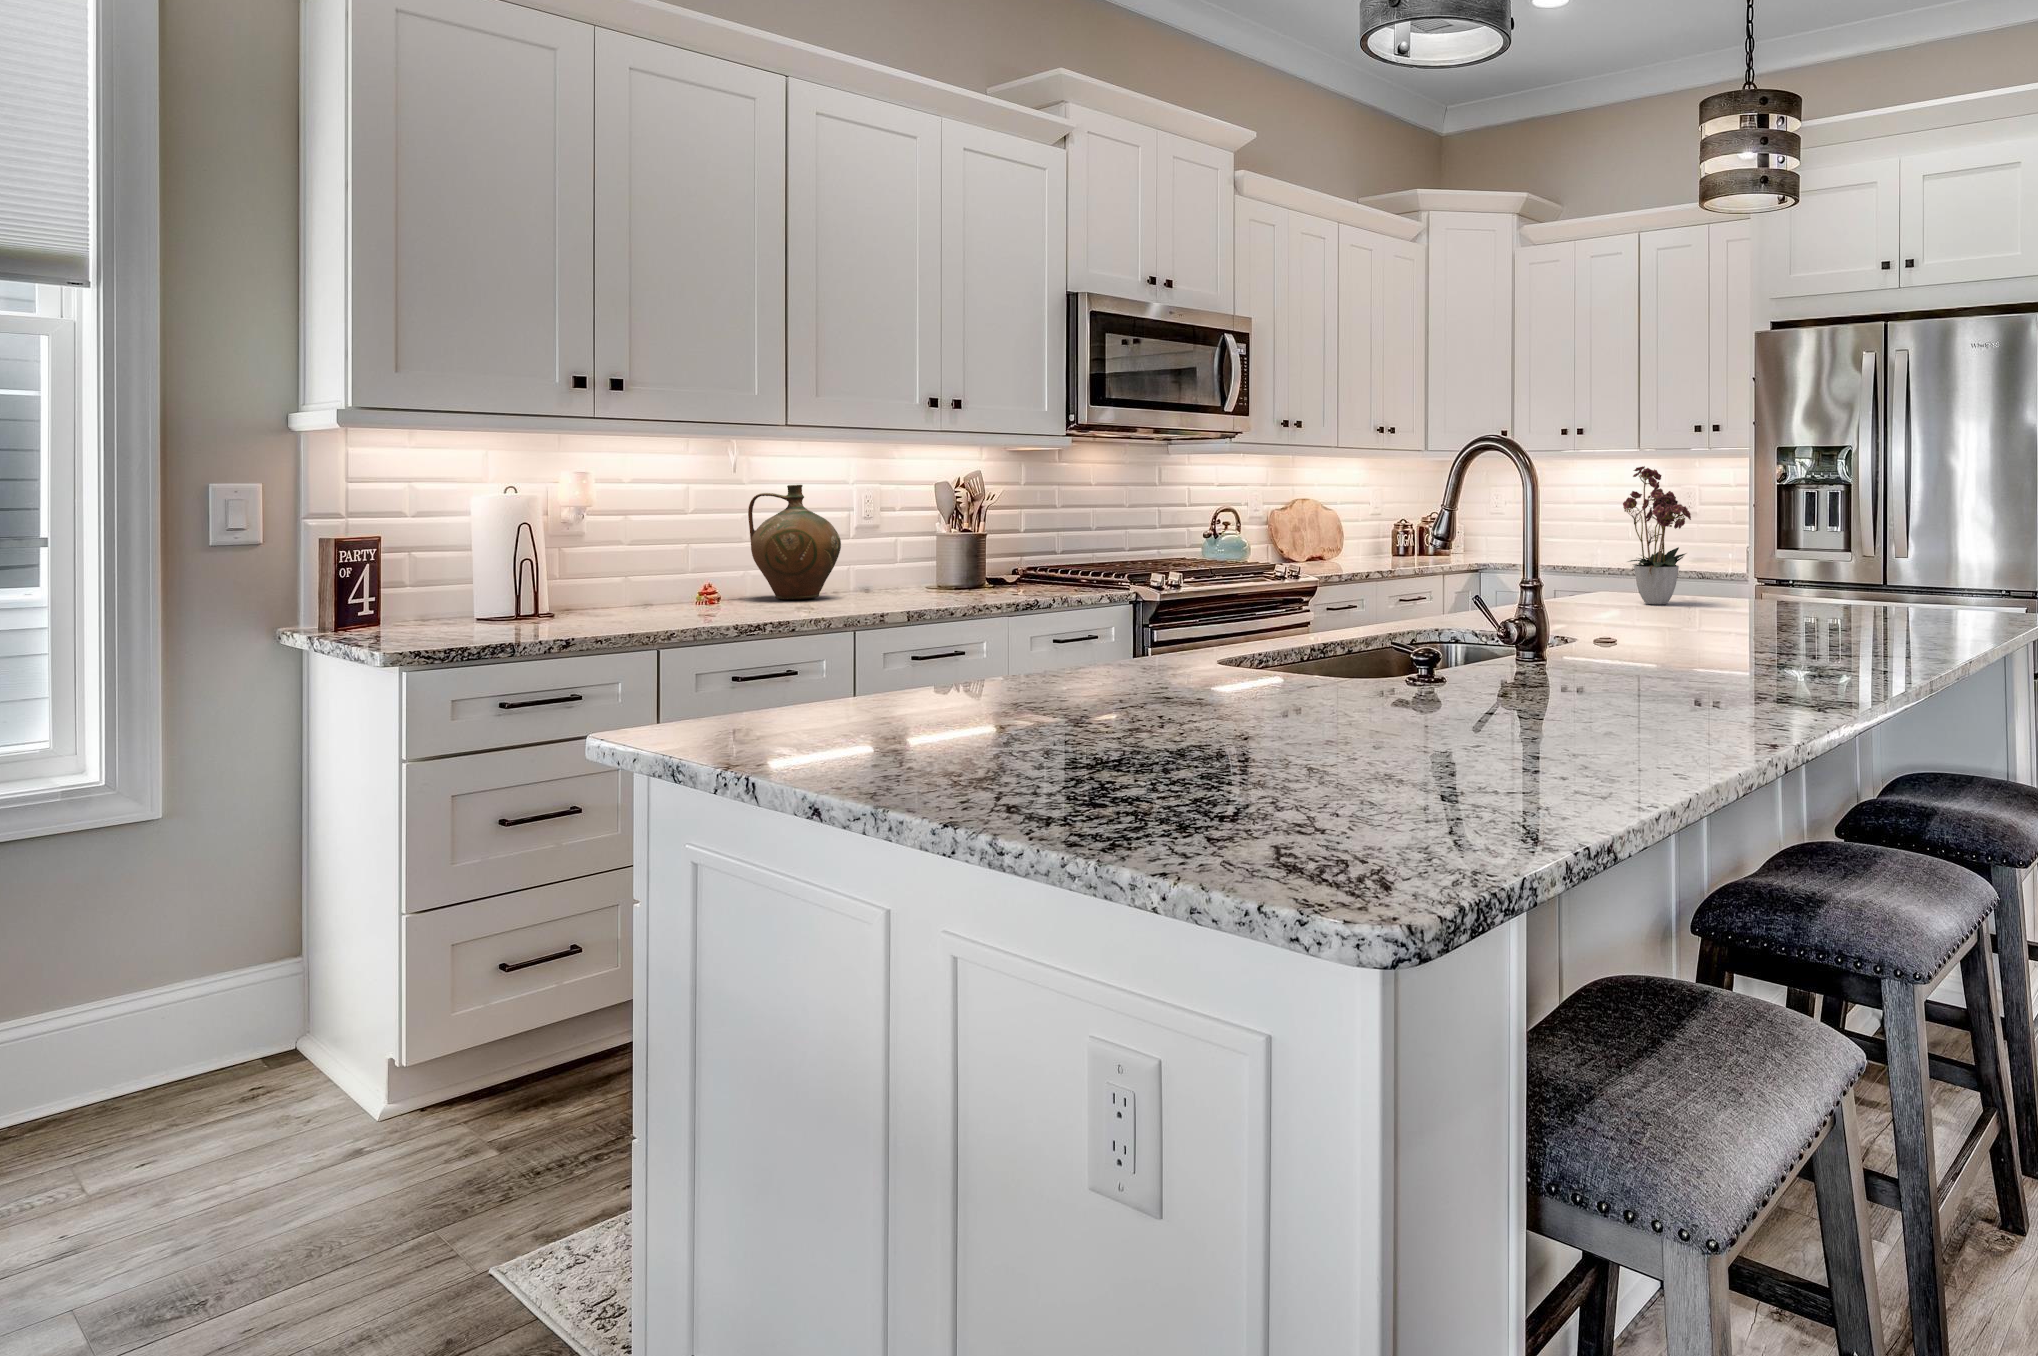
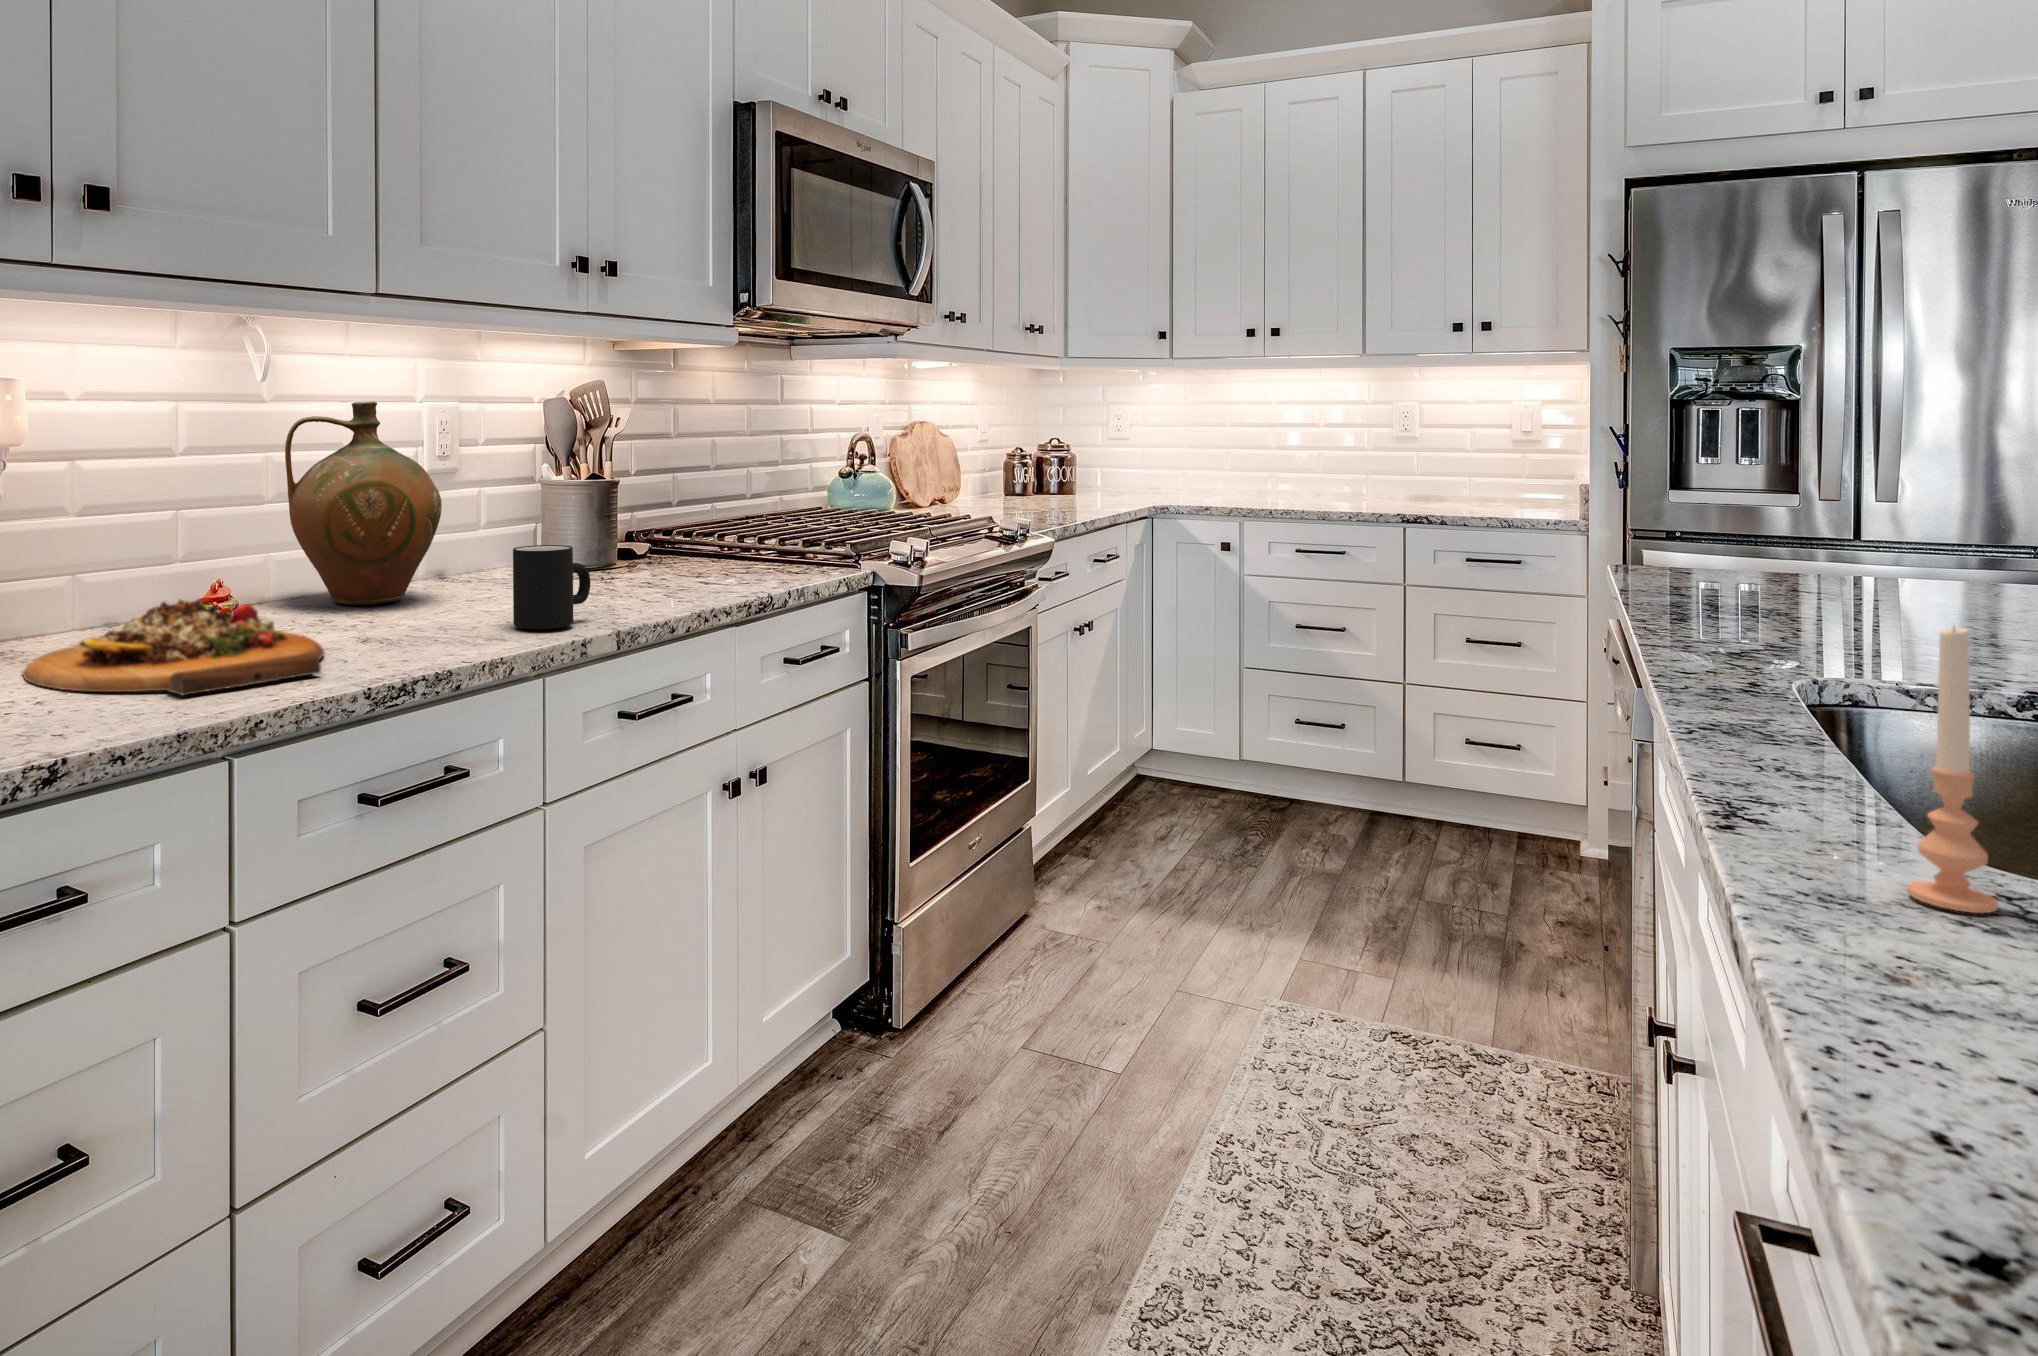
flower arrangement: present [1623,466,1691,604] -> none [1789,360,2003,602]
mug: none [855,564,904,609] -> present [513,545,590,629]
candle: none [1169,565,1194,666] -> present [1907,627,1998,913]
cutting board: none [582,585,739,624] -> present [22,599,325,695]

